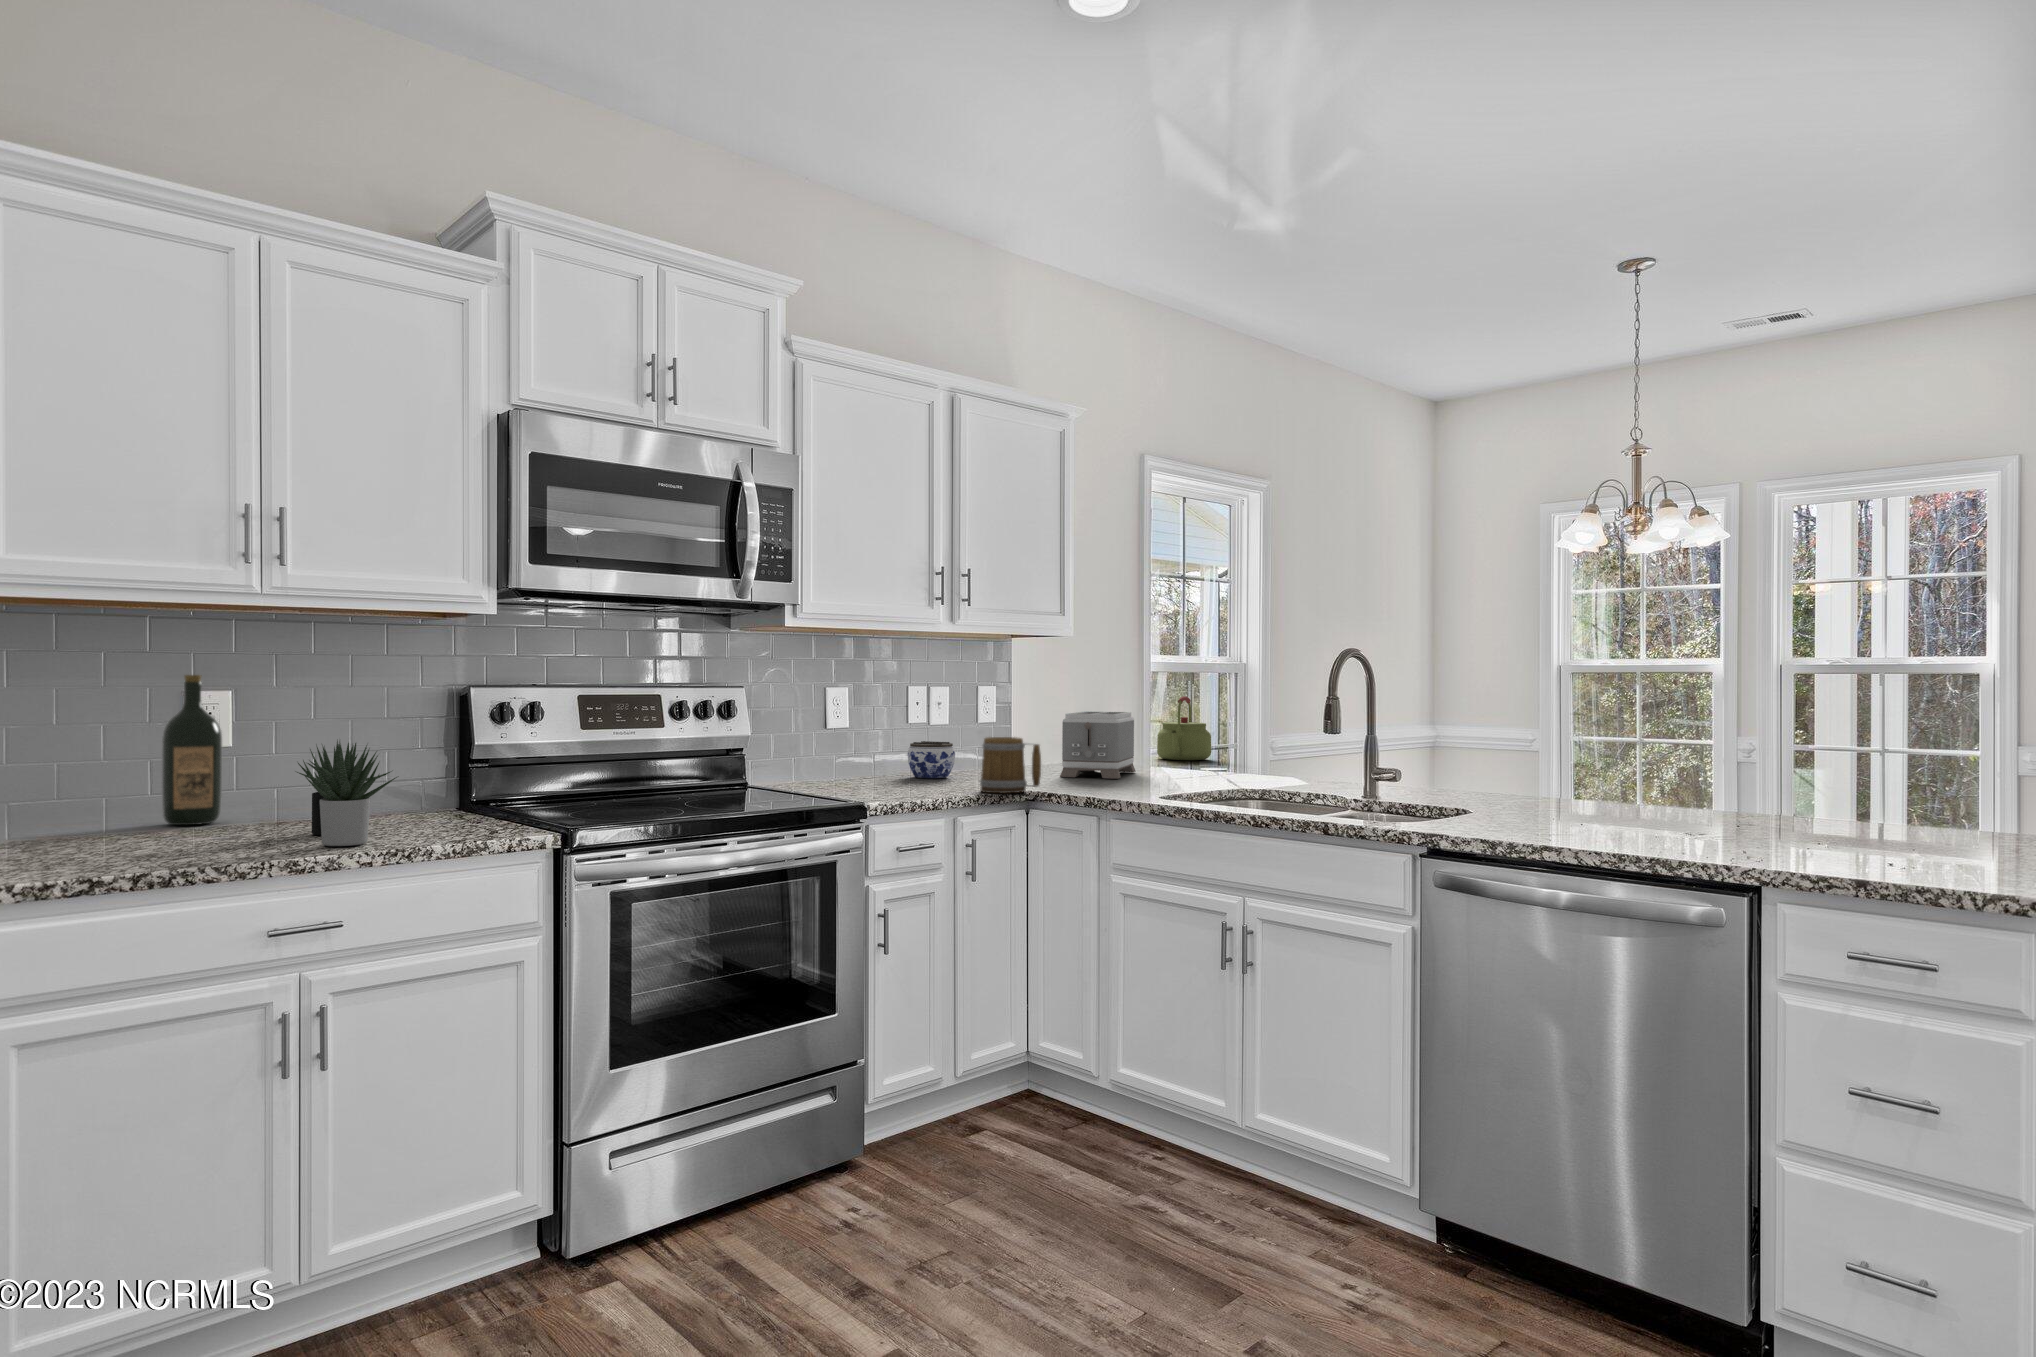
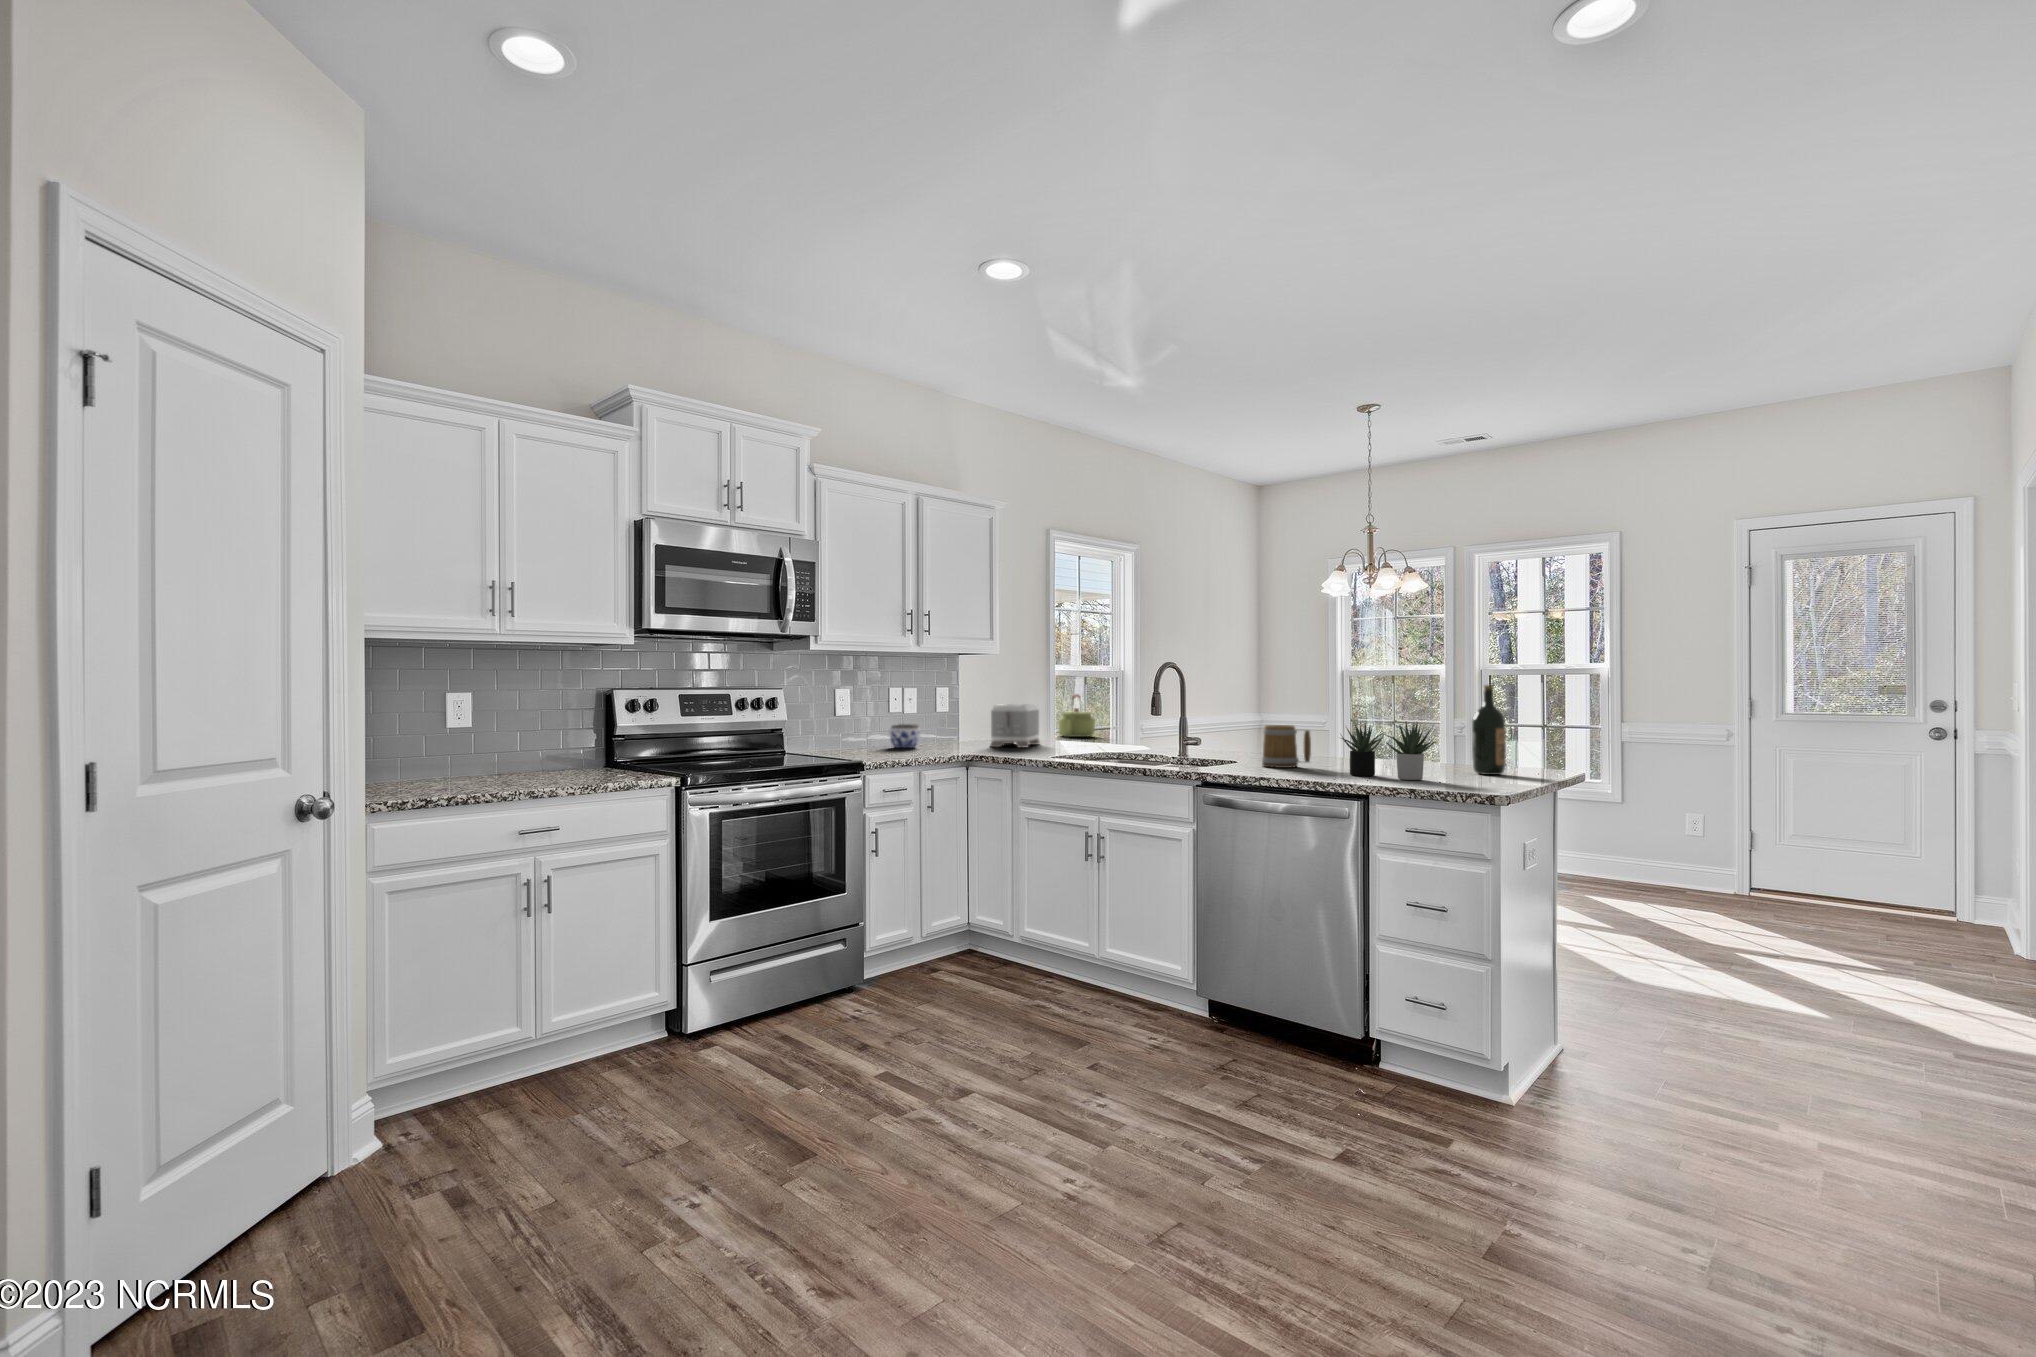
wine bottle: present [161,675,222,825] -> present [1472,685,1506,775]
mug: present [980,737,1041,793] -> present [1262,725,1311,768]
succulent plant: present [297,741,397,846] -> present [1341,722,1437,780]

